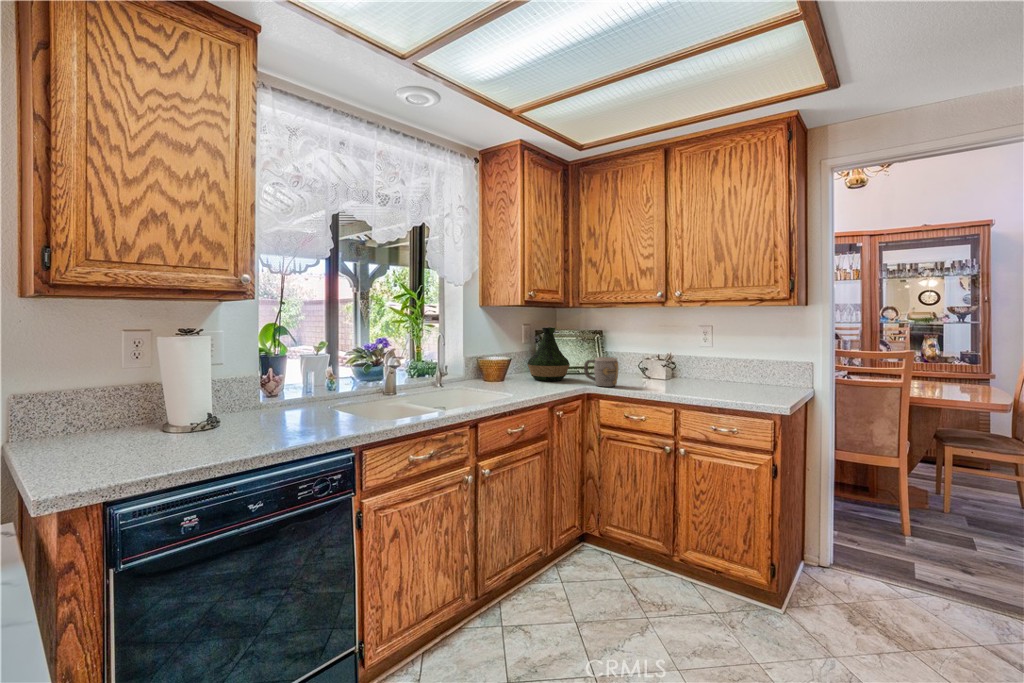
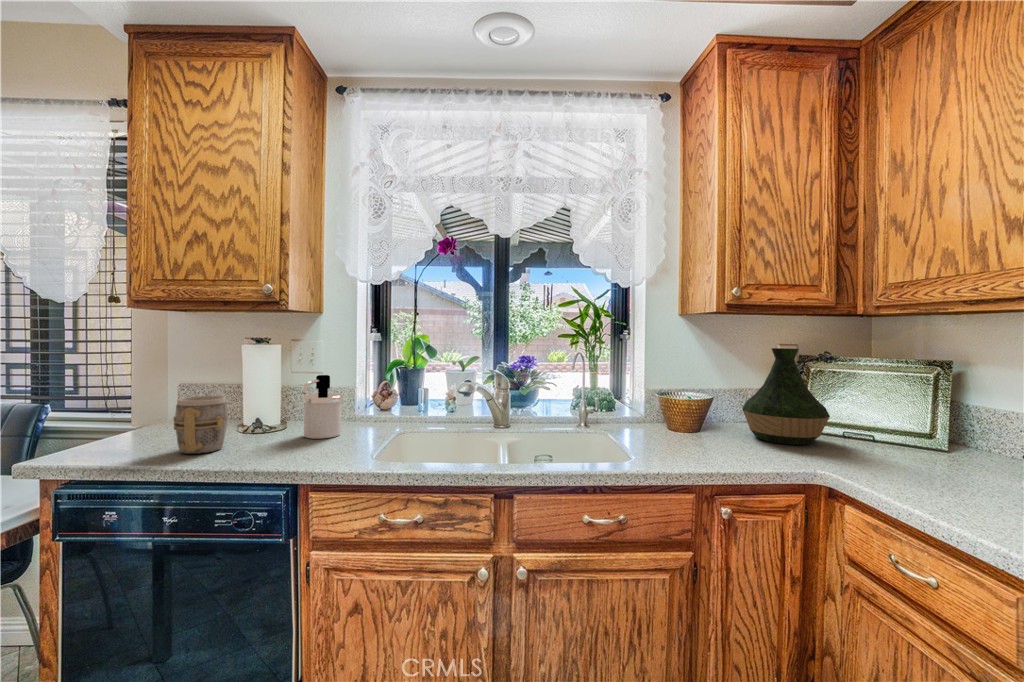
mug: present [584,357,619,387] -> present [173,396,227,454]
soap dispenser: none [261,363,300,423] -> present [302,375,343,439]

